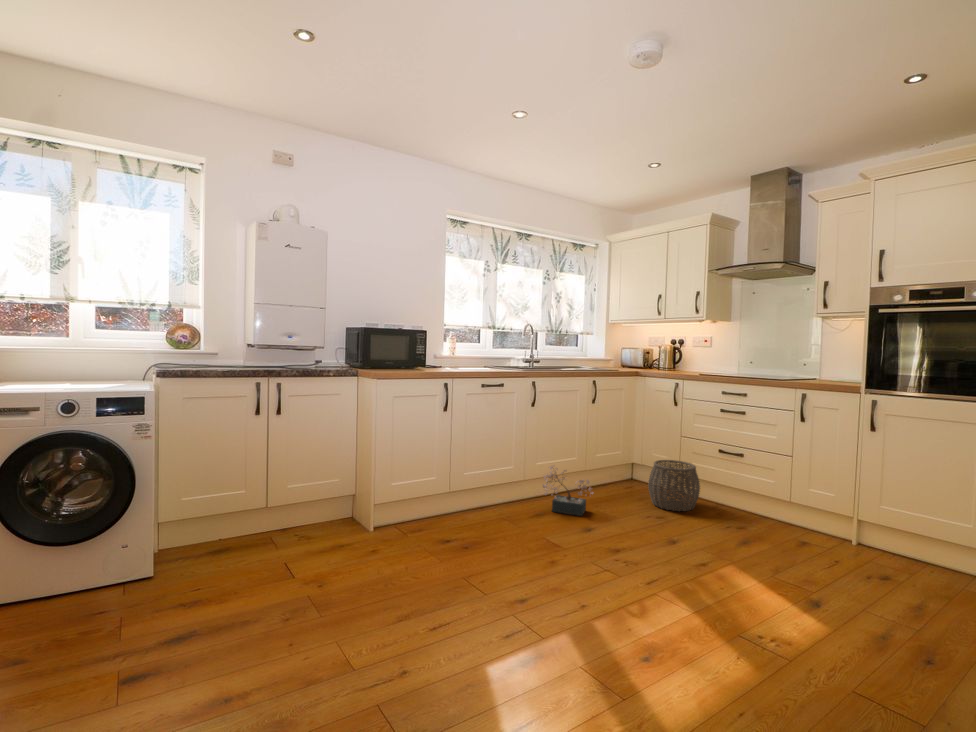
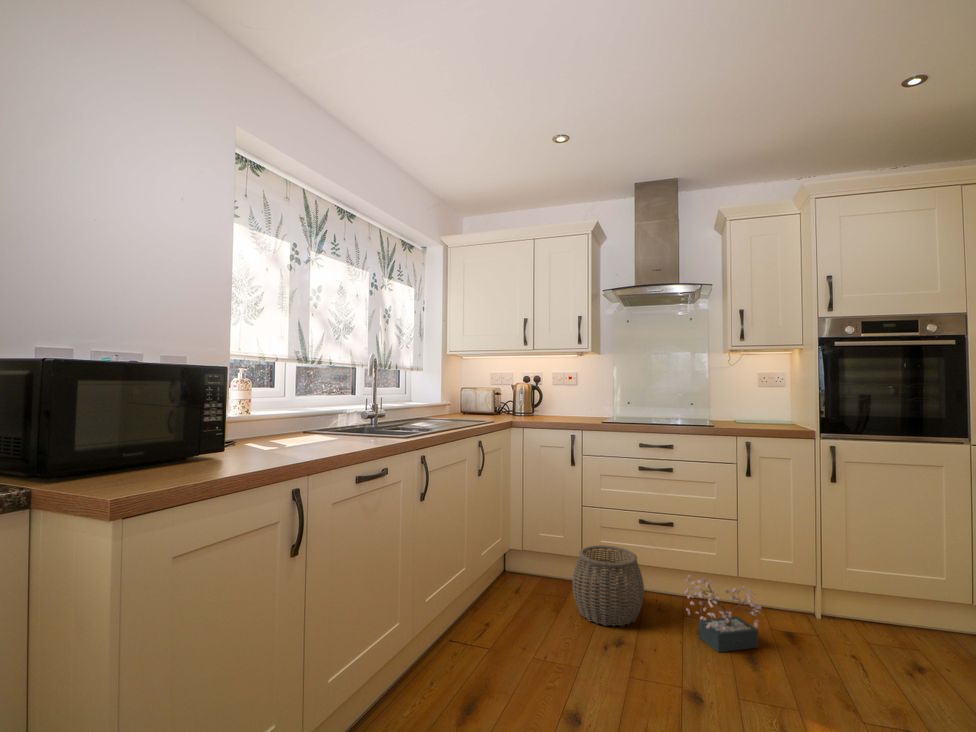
decorative plant: present [543,466,593,516] -> present [685,575,761,652]

